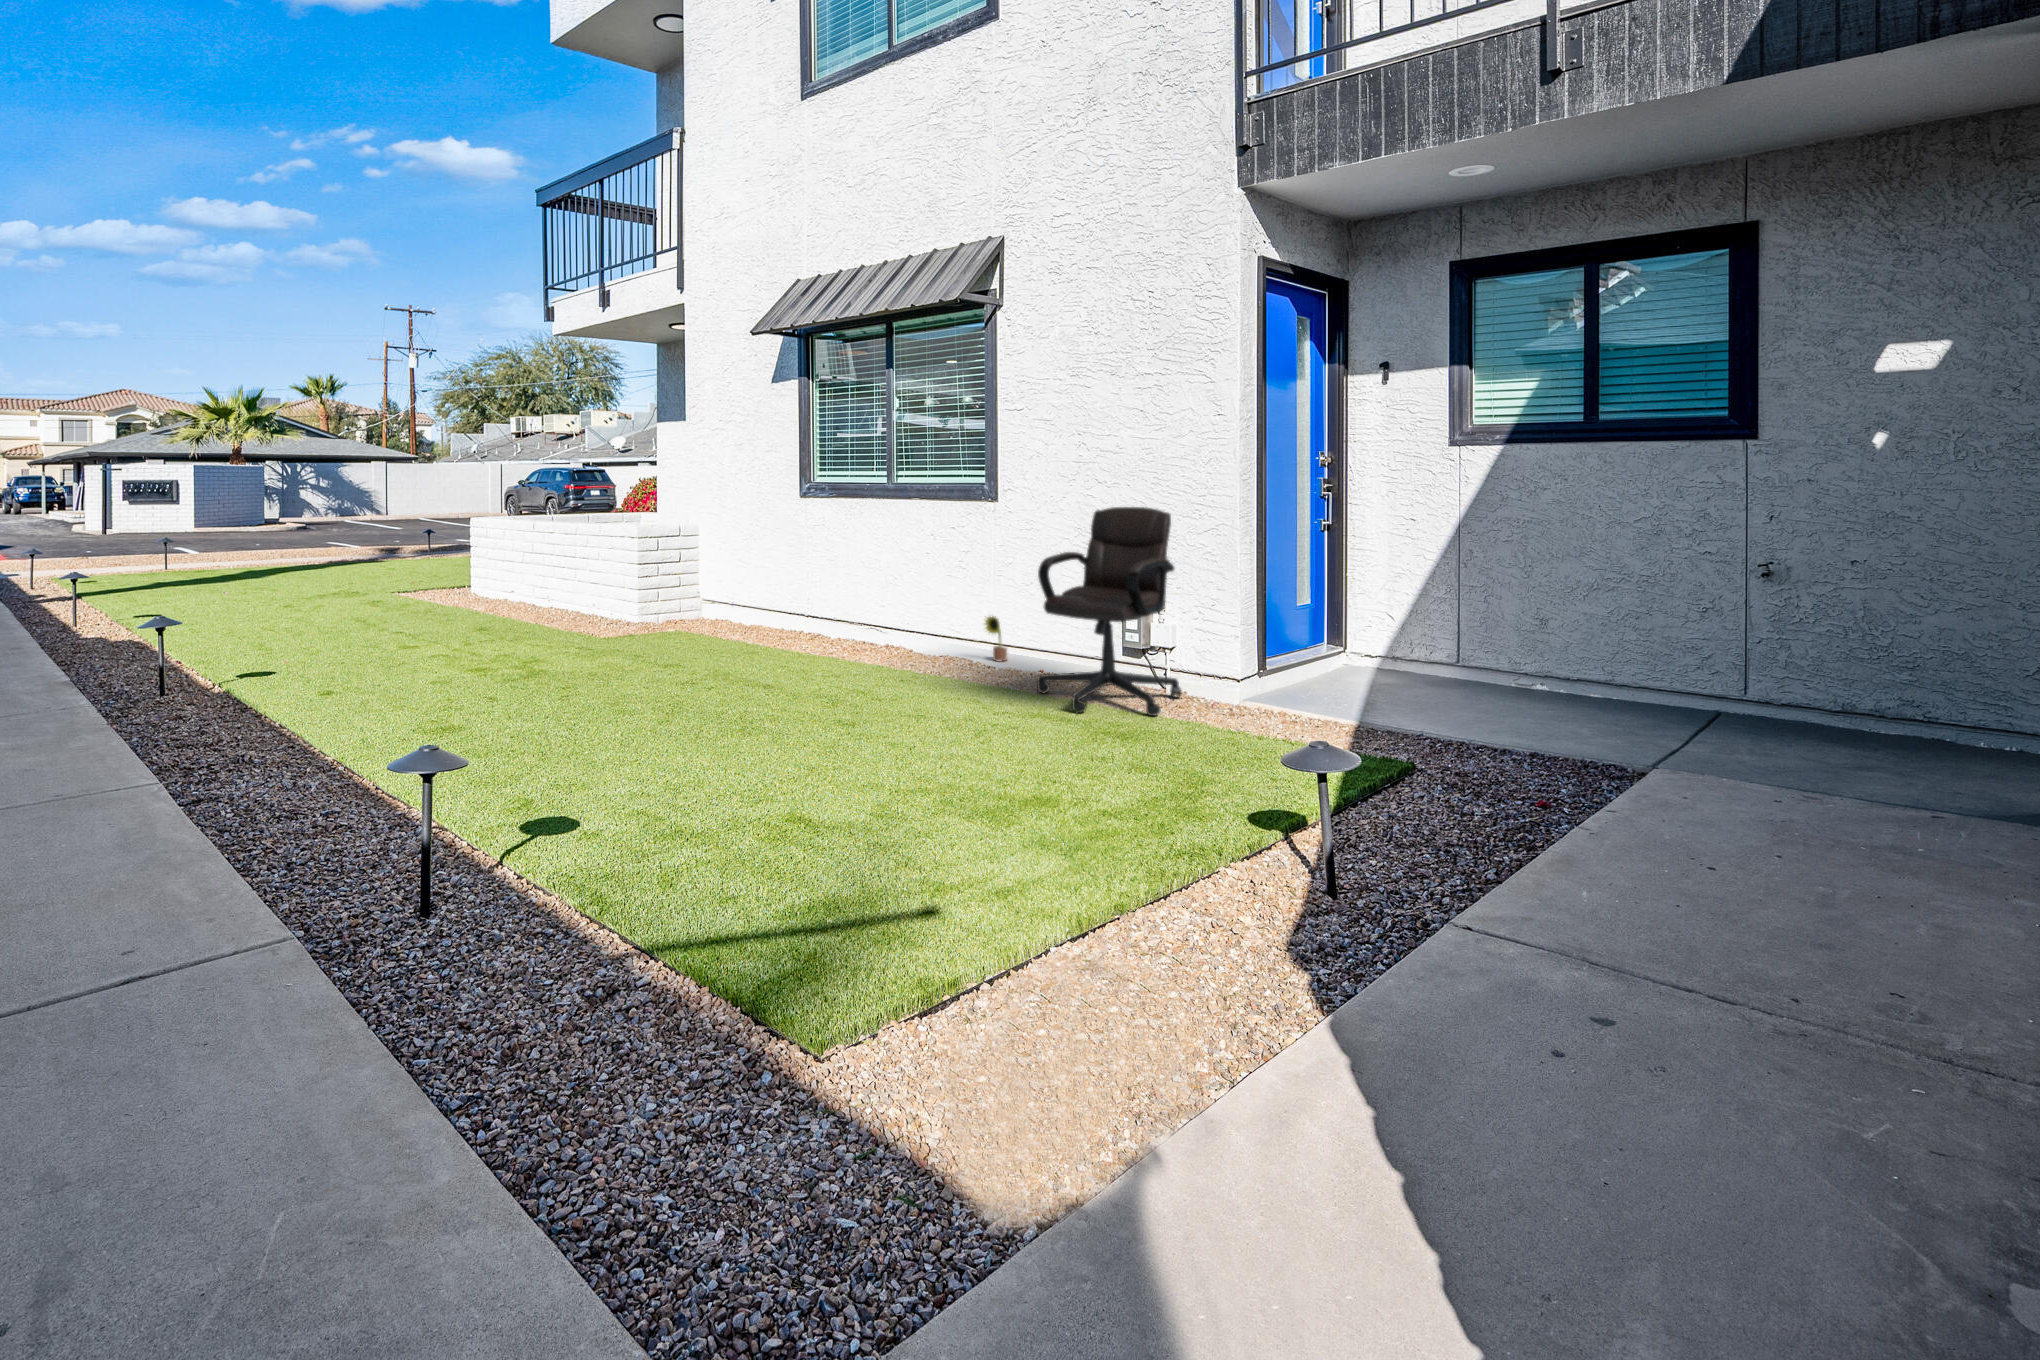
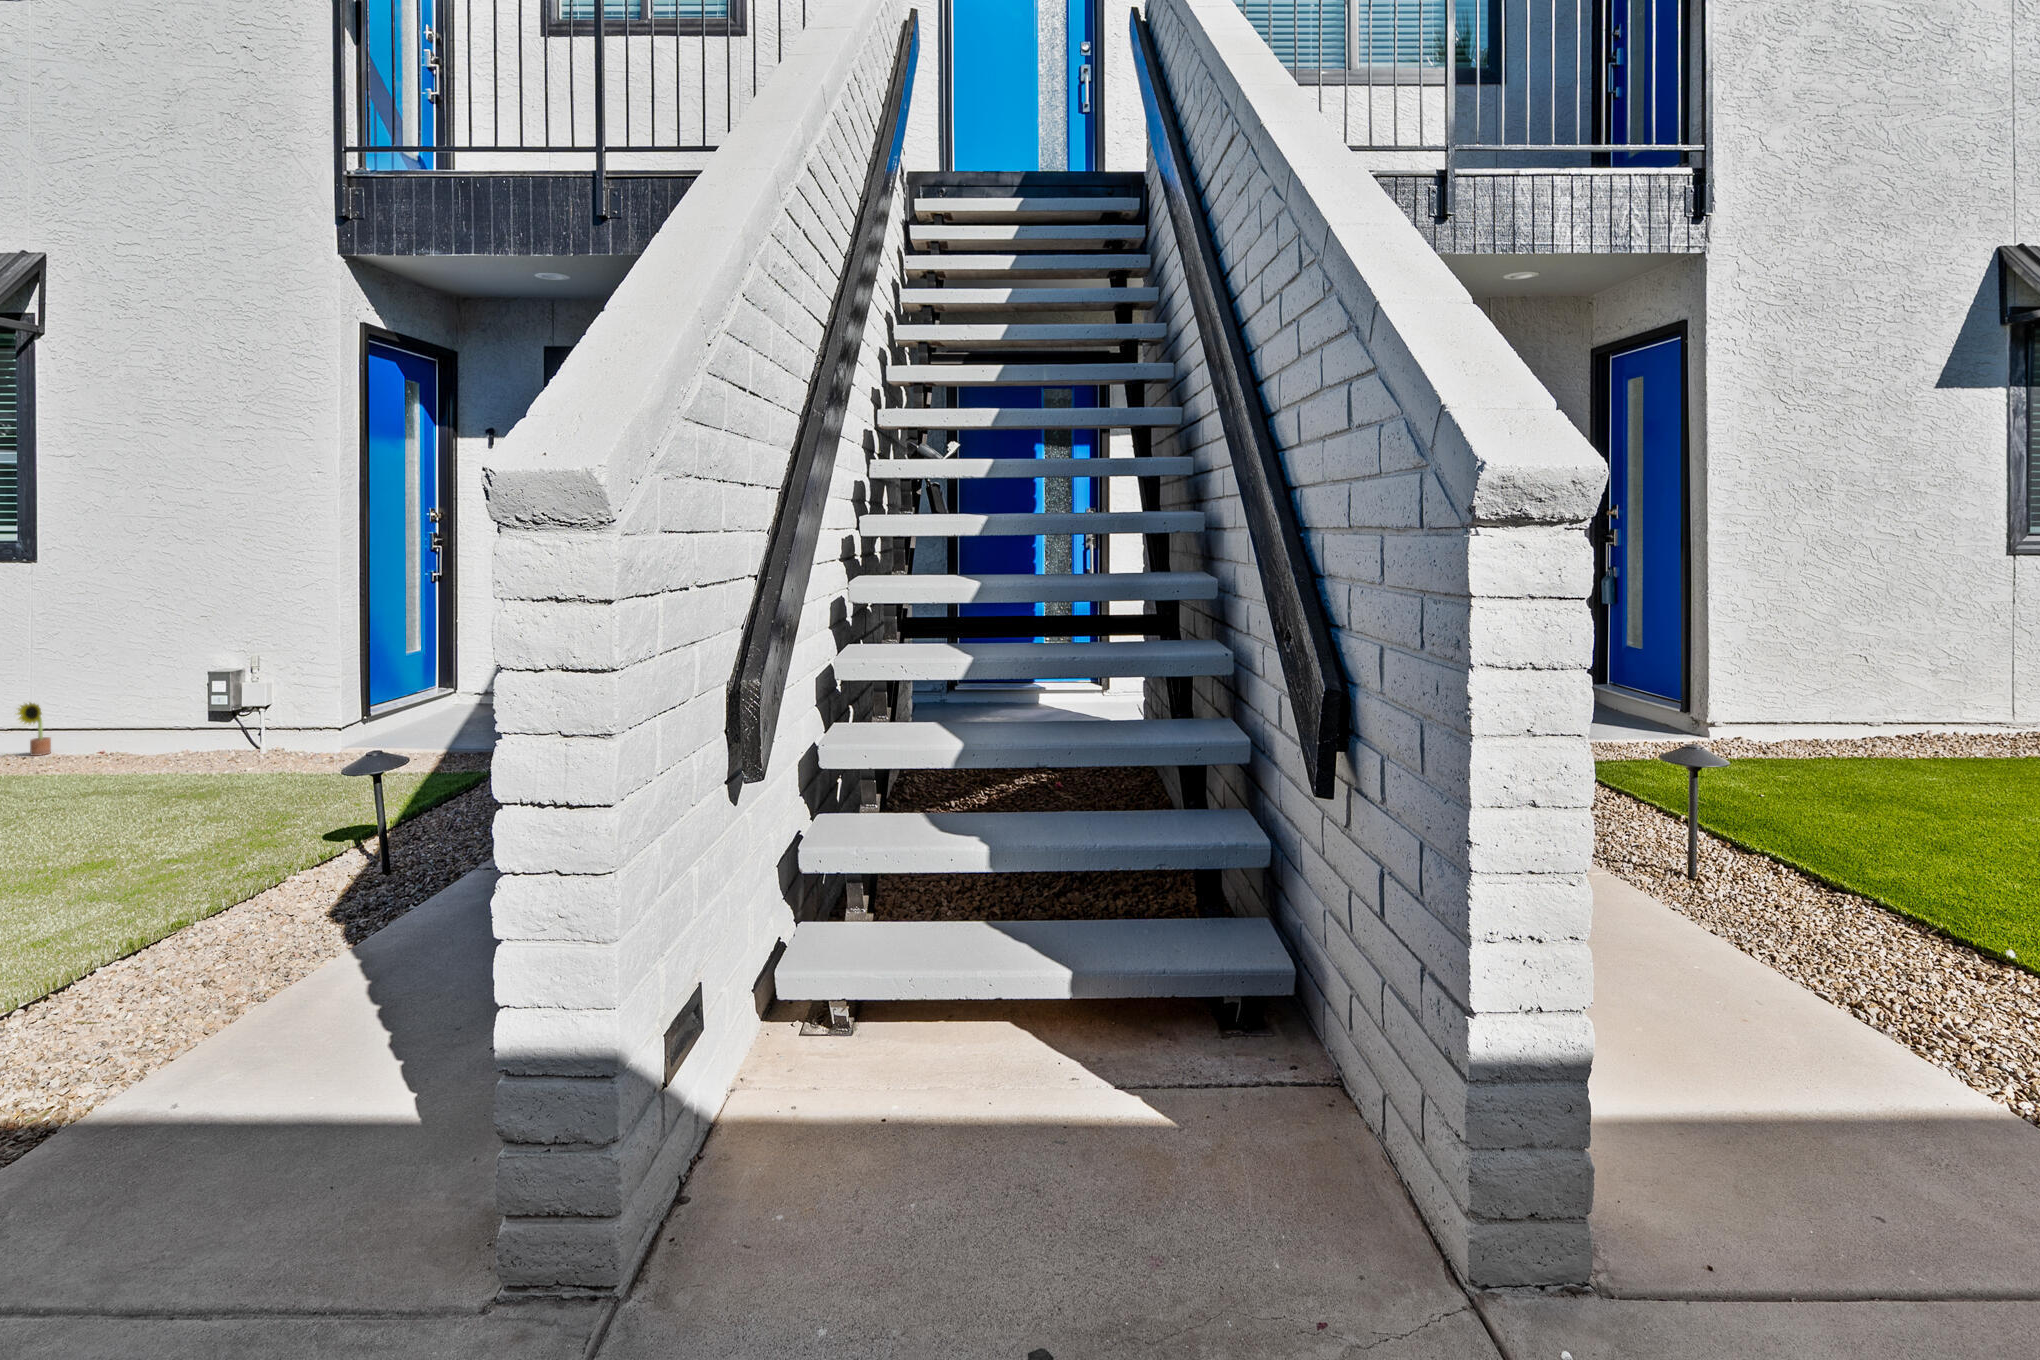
chair: present [1037,507,1182,716] -> none [101,566,278,786]

